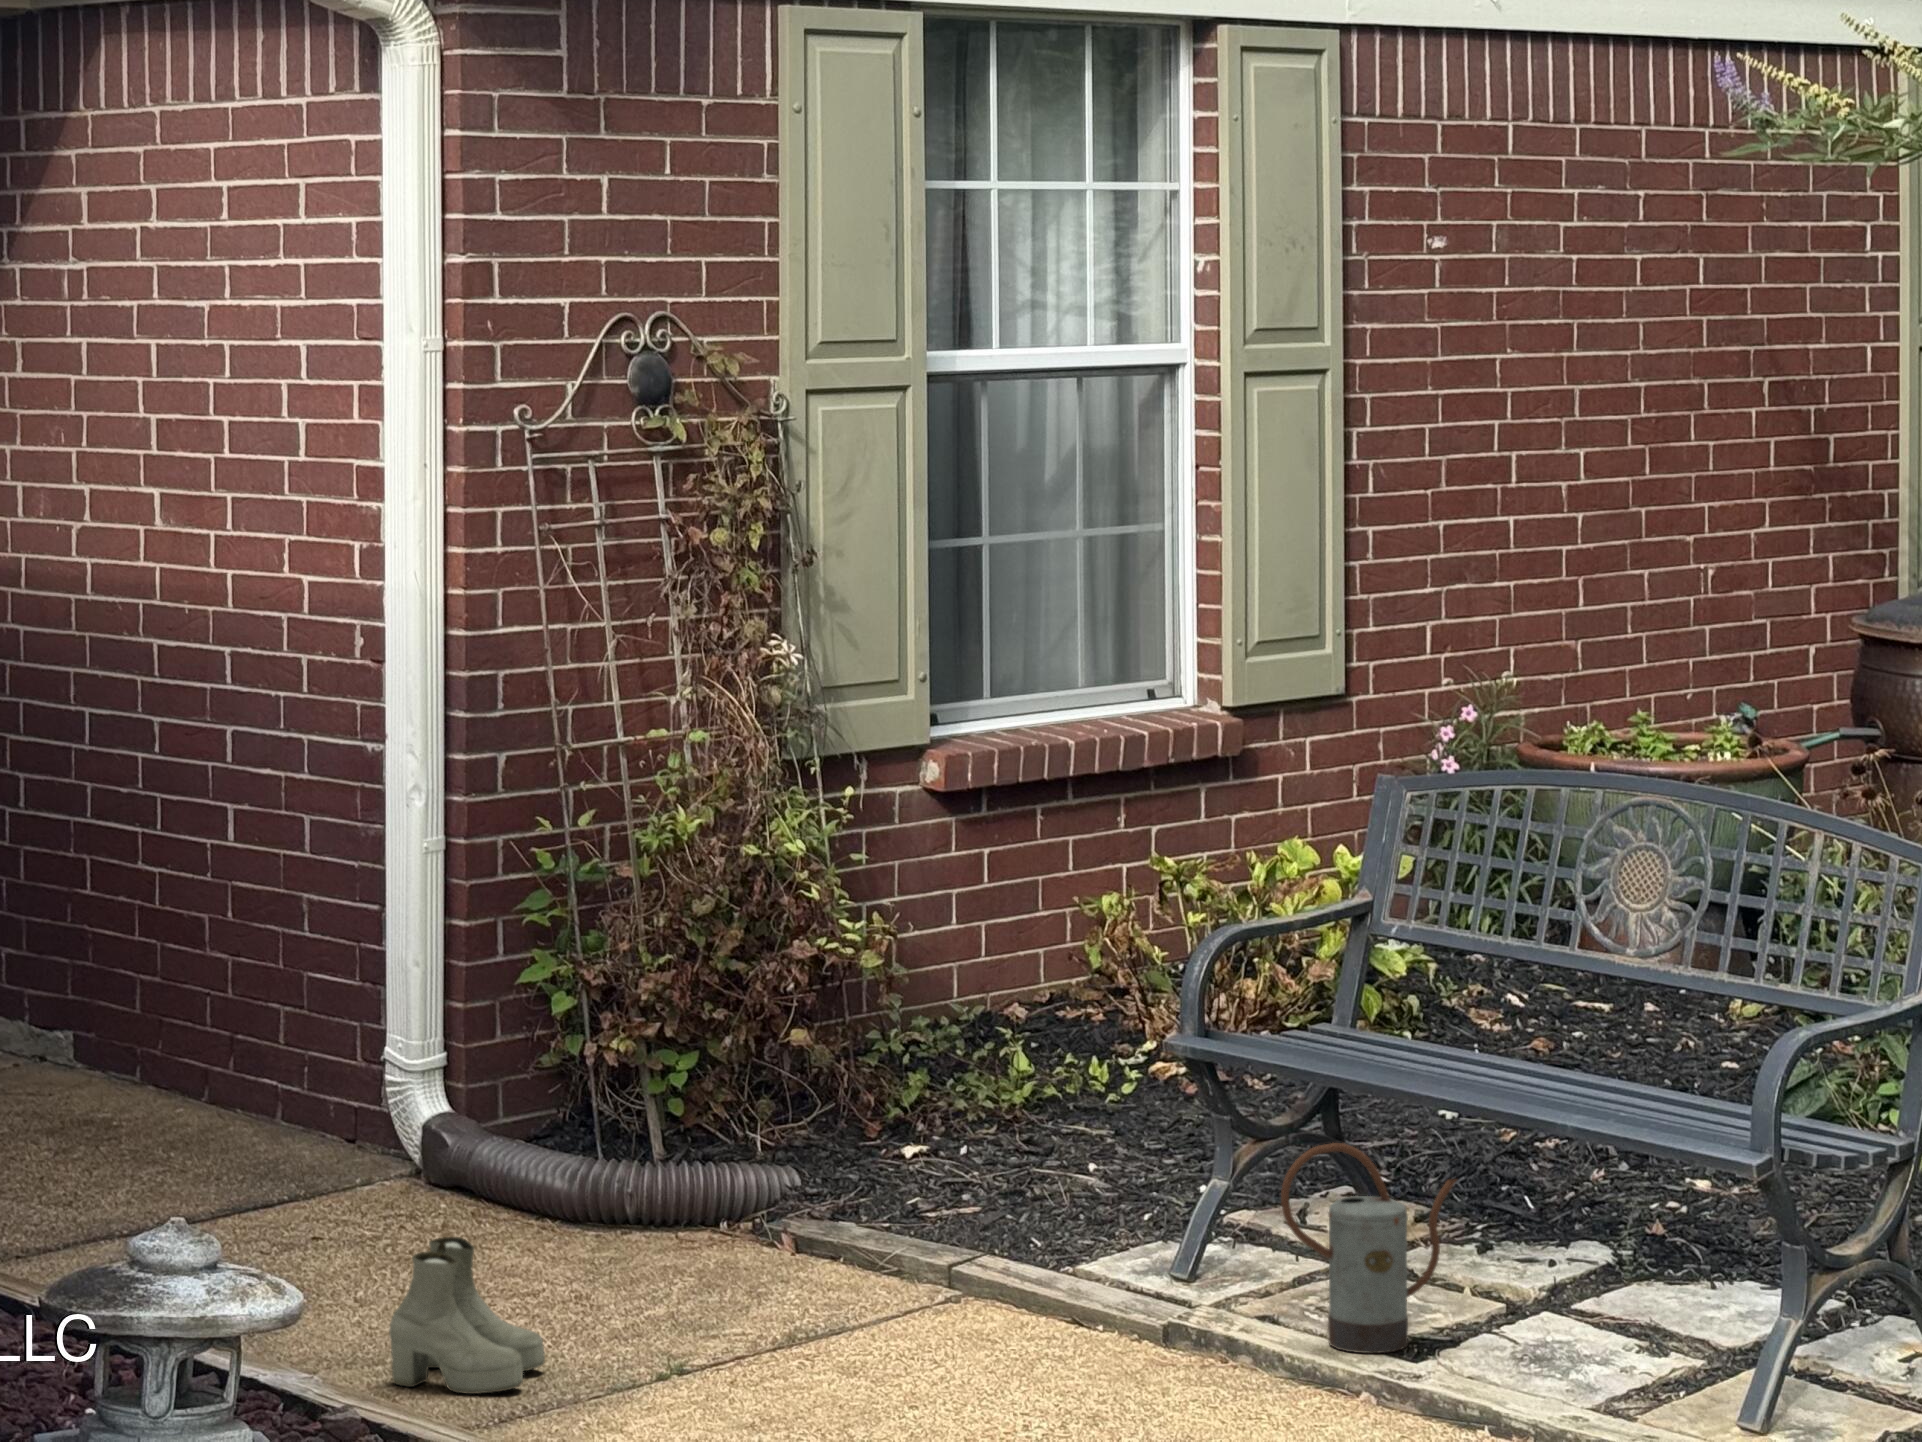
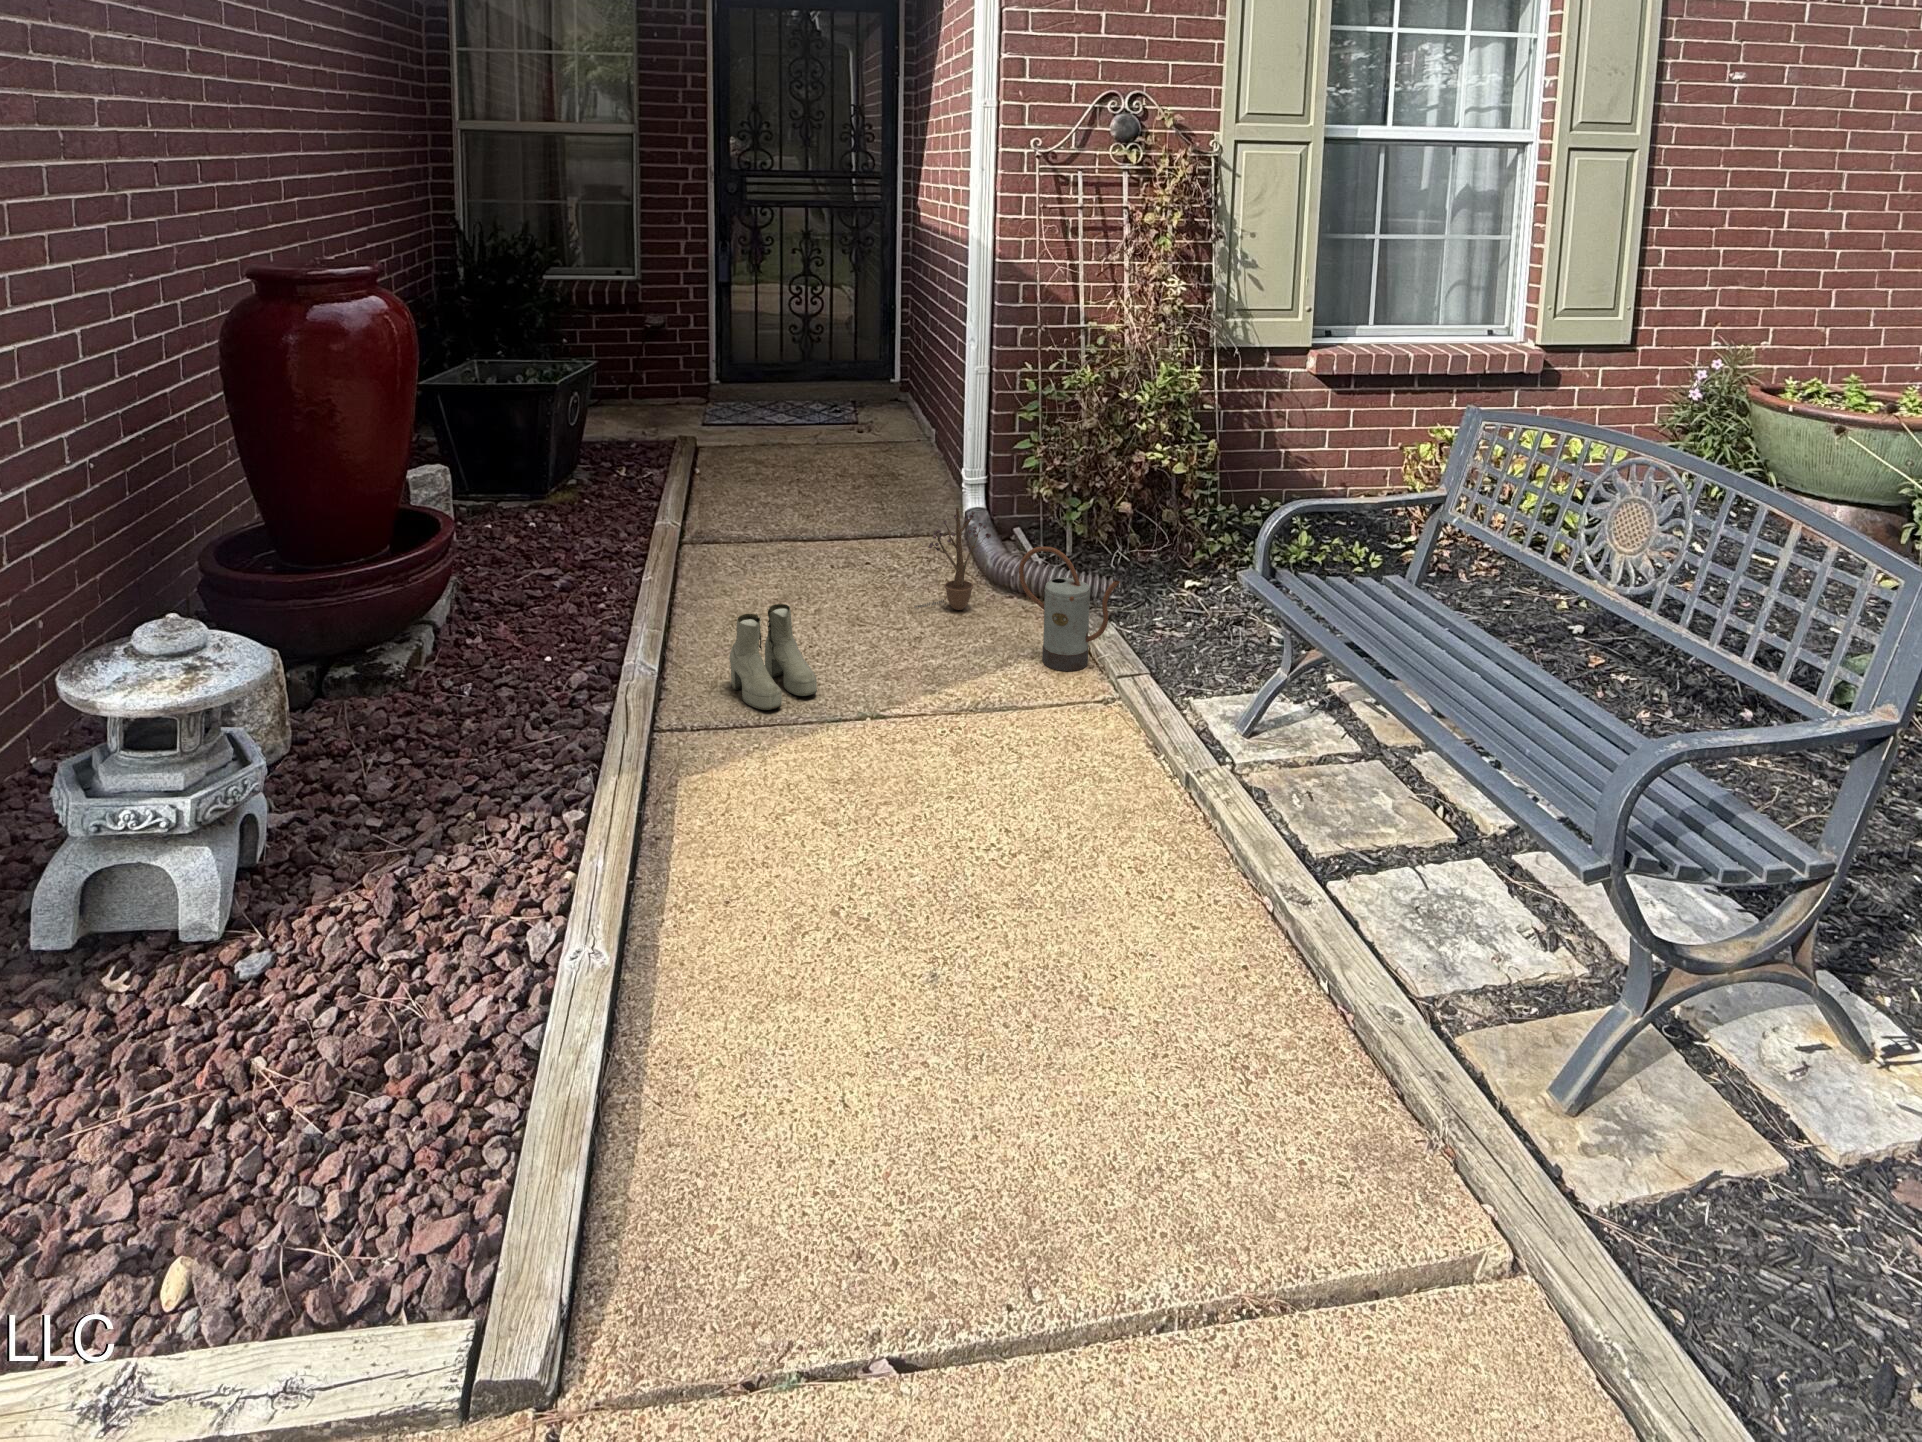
decorative plant: none [492,1076,592,1270] -> present [915,508,991,610]
watering can: present [1281,1143,1456,1353] -> present [1019,547,1120,671]

